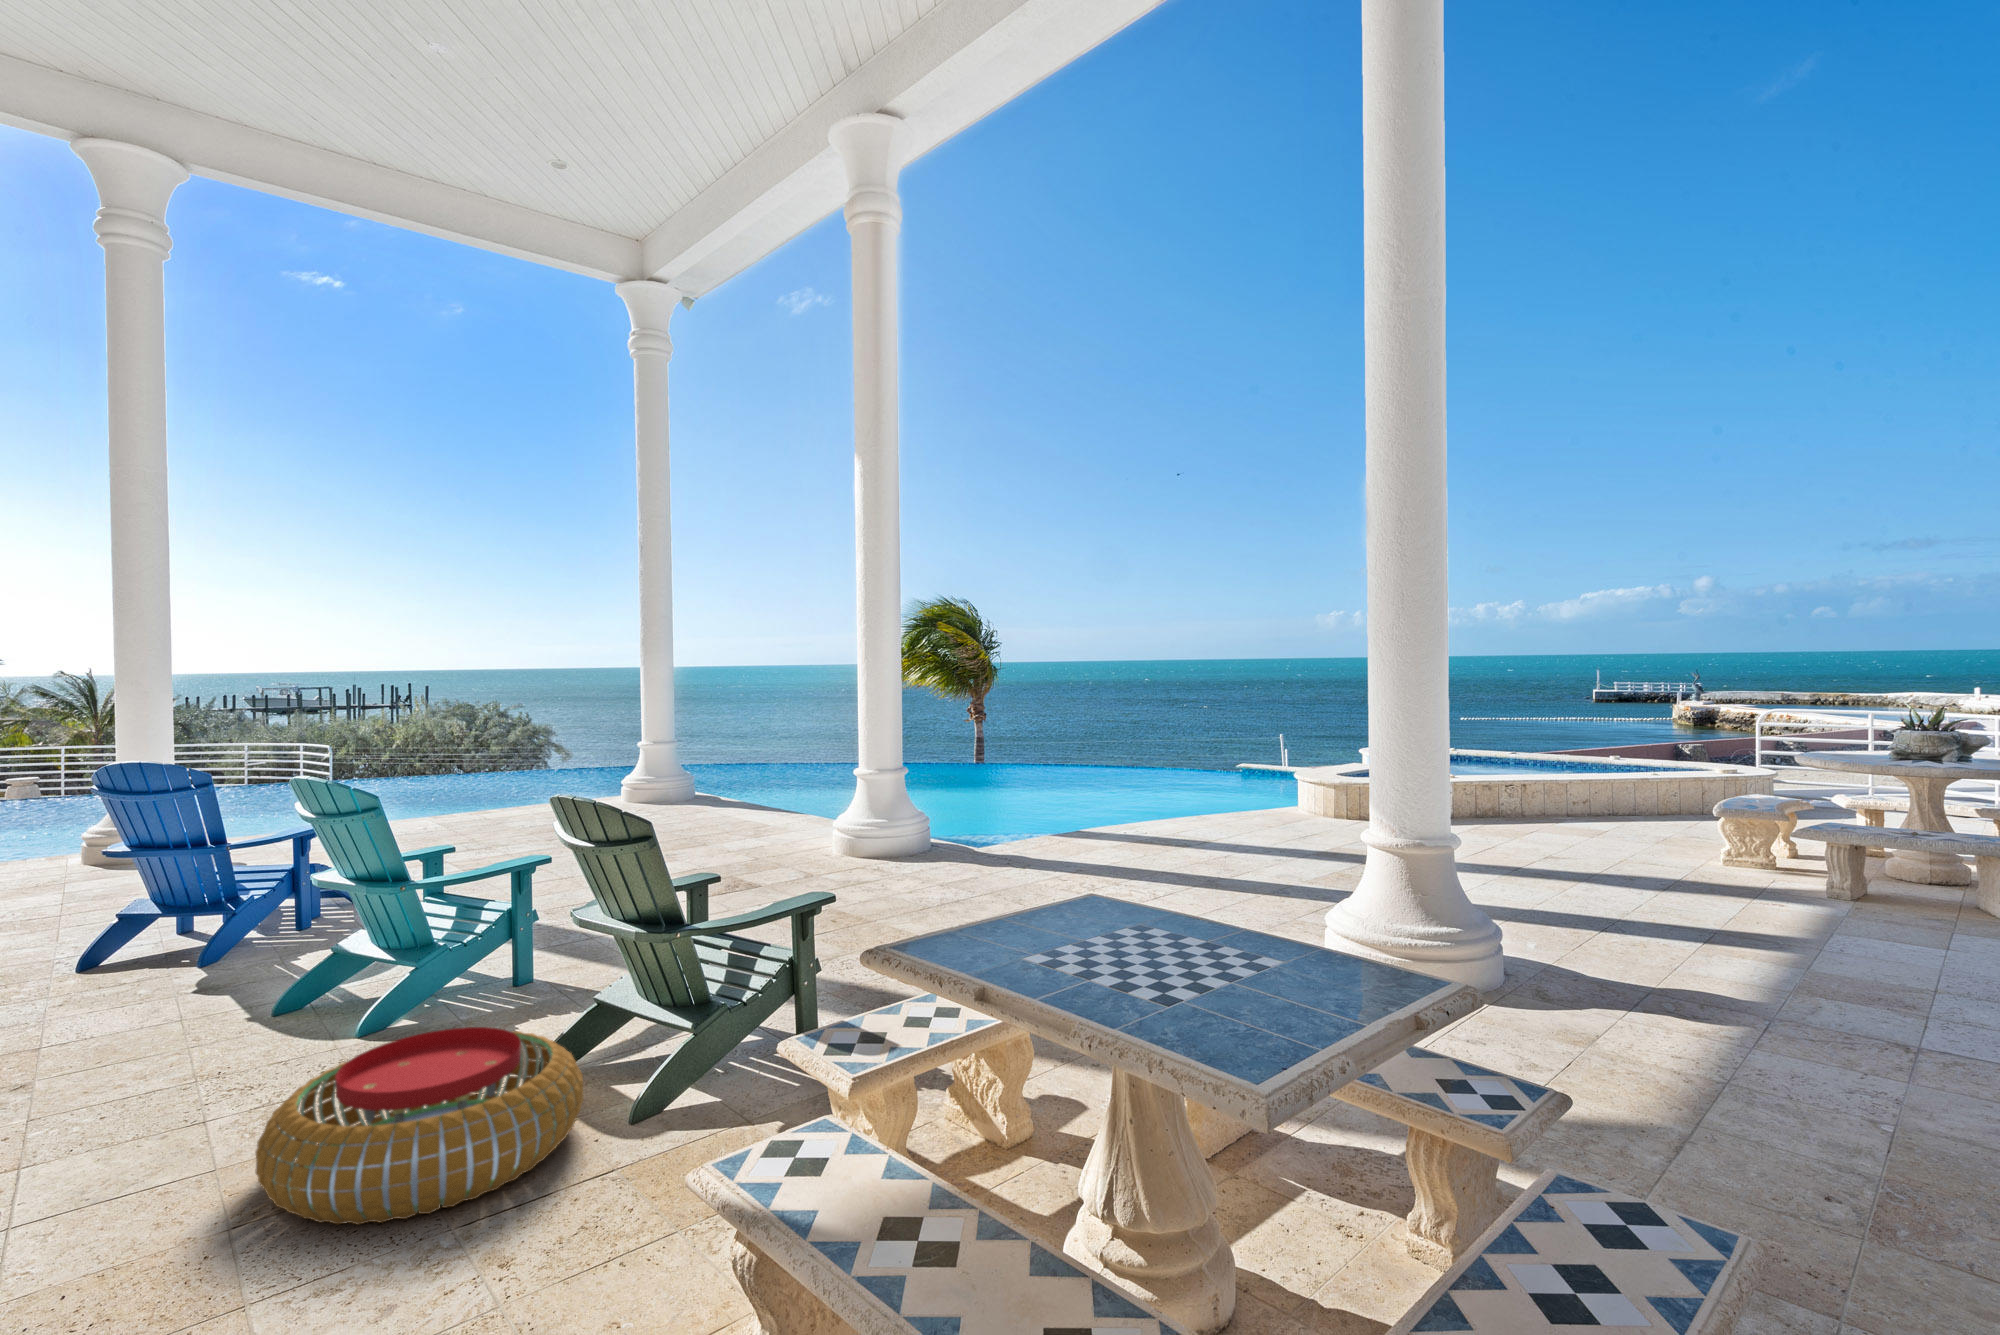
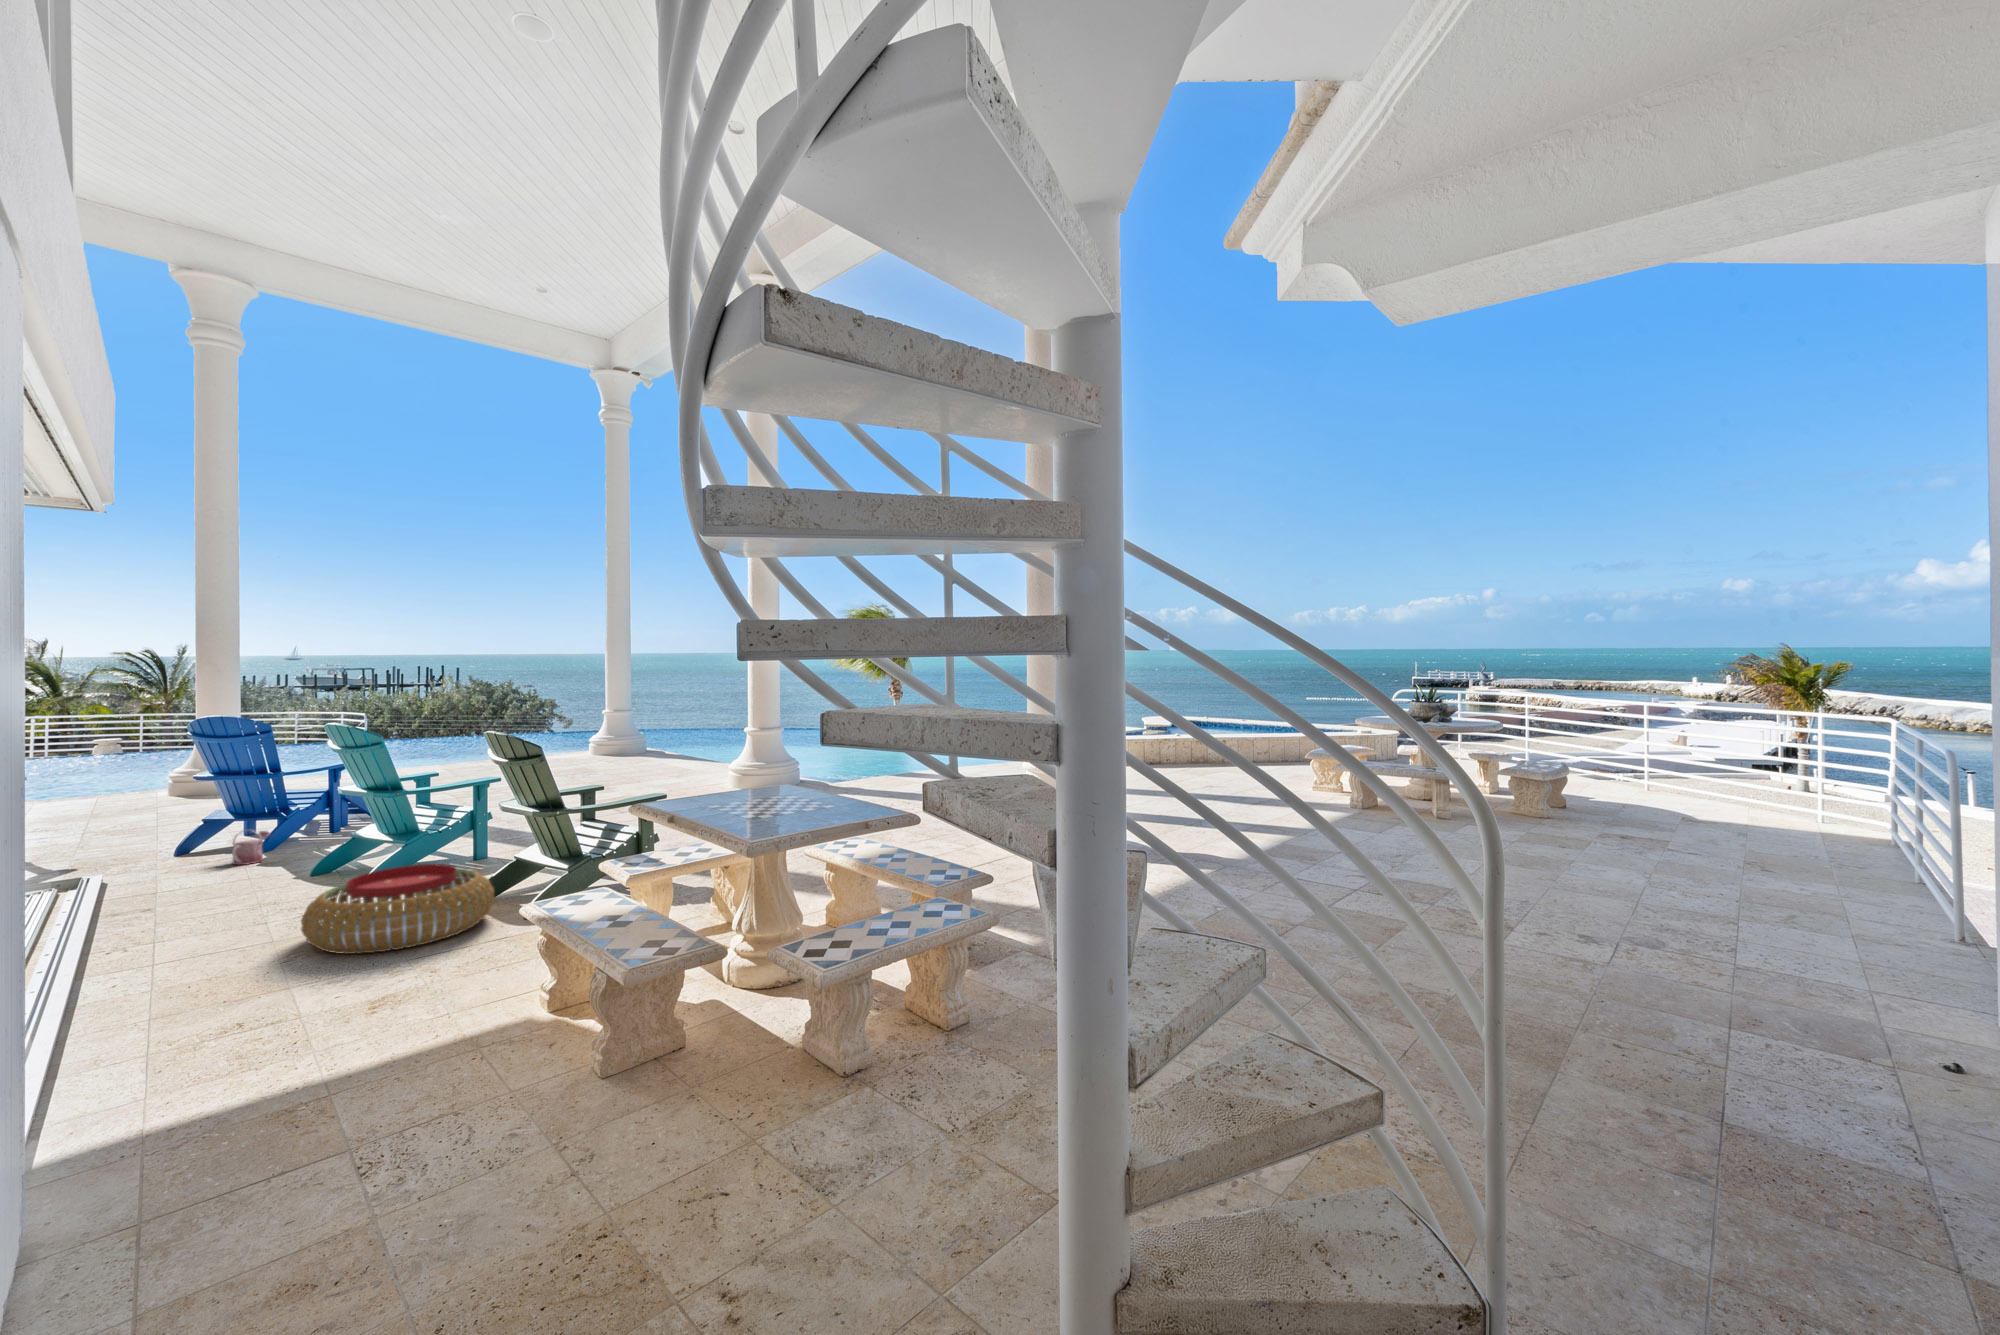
watering can: none [152,935,211,993] -> present [232,831,270,865]

